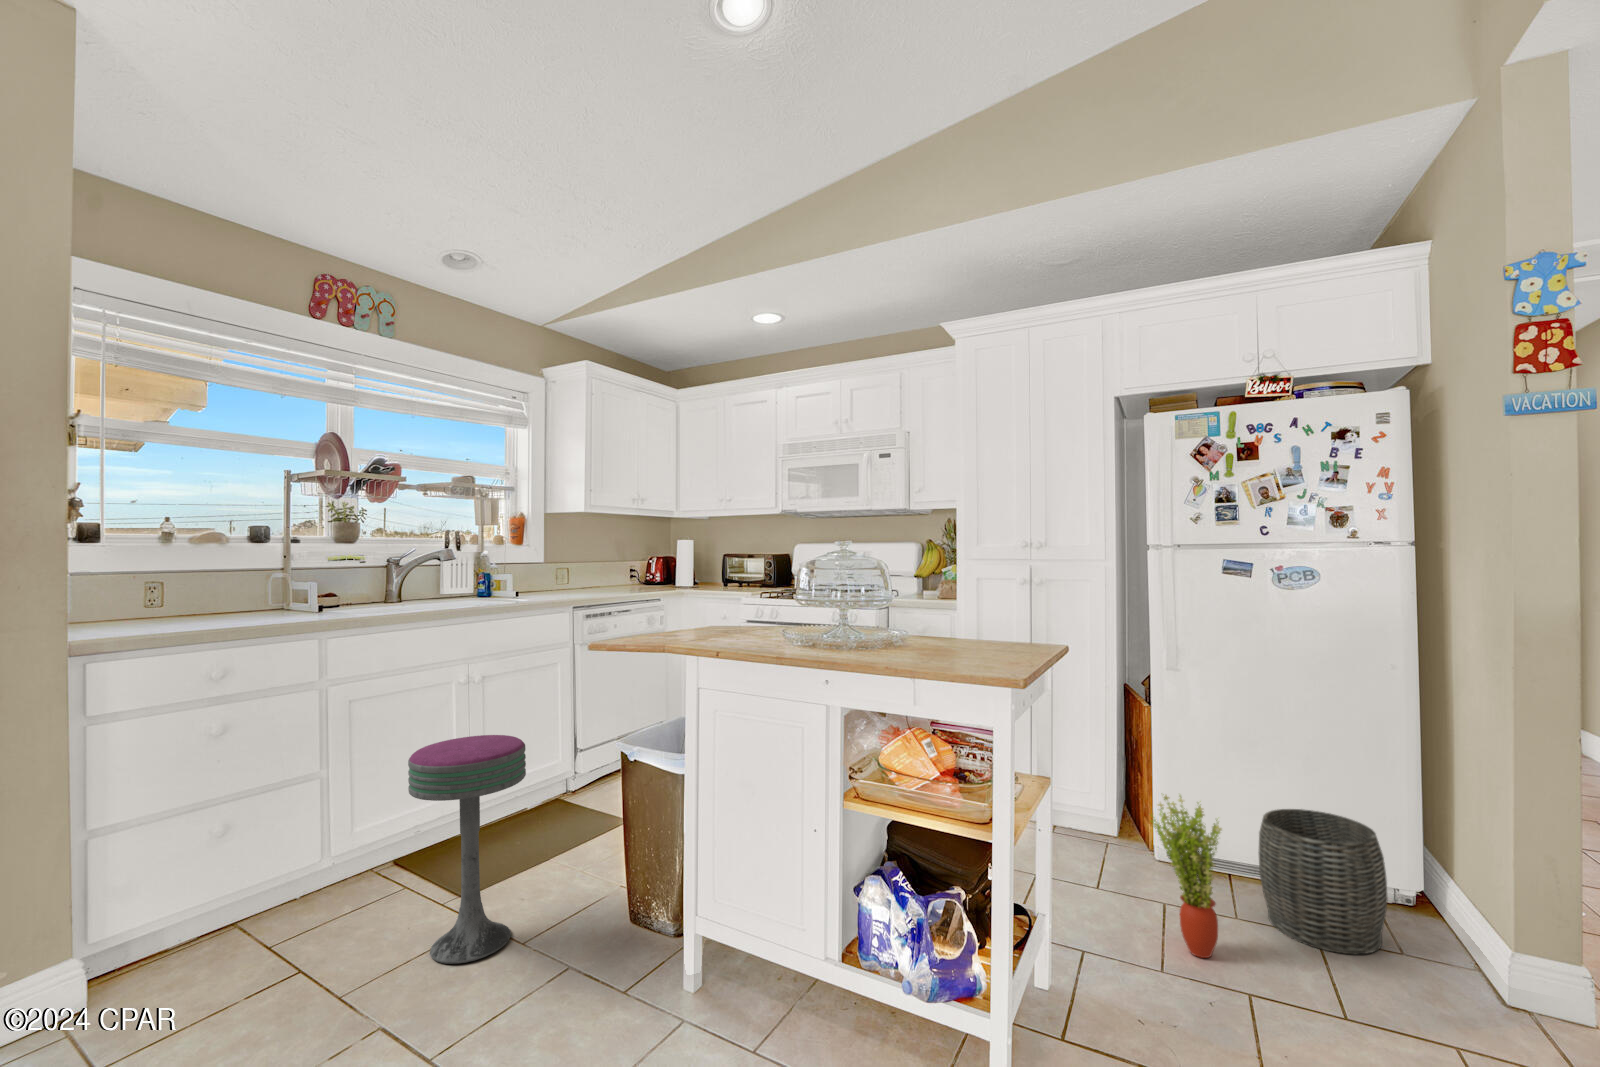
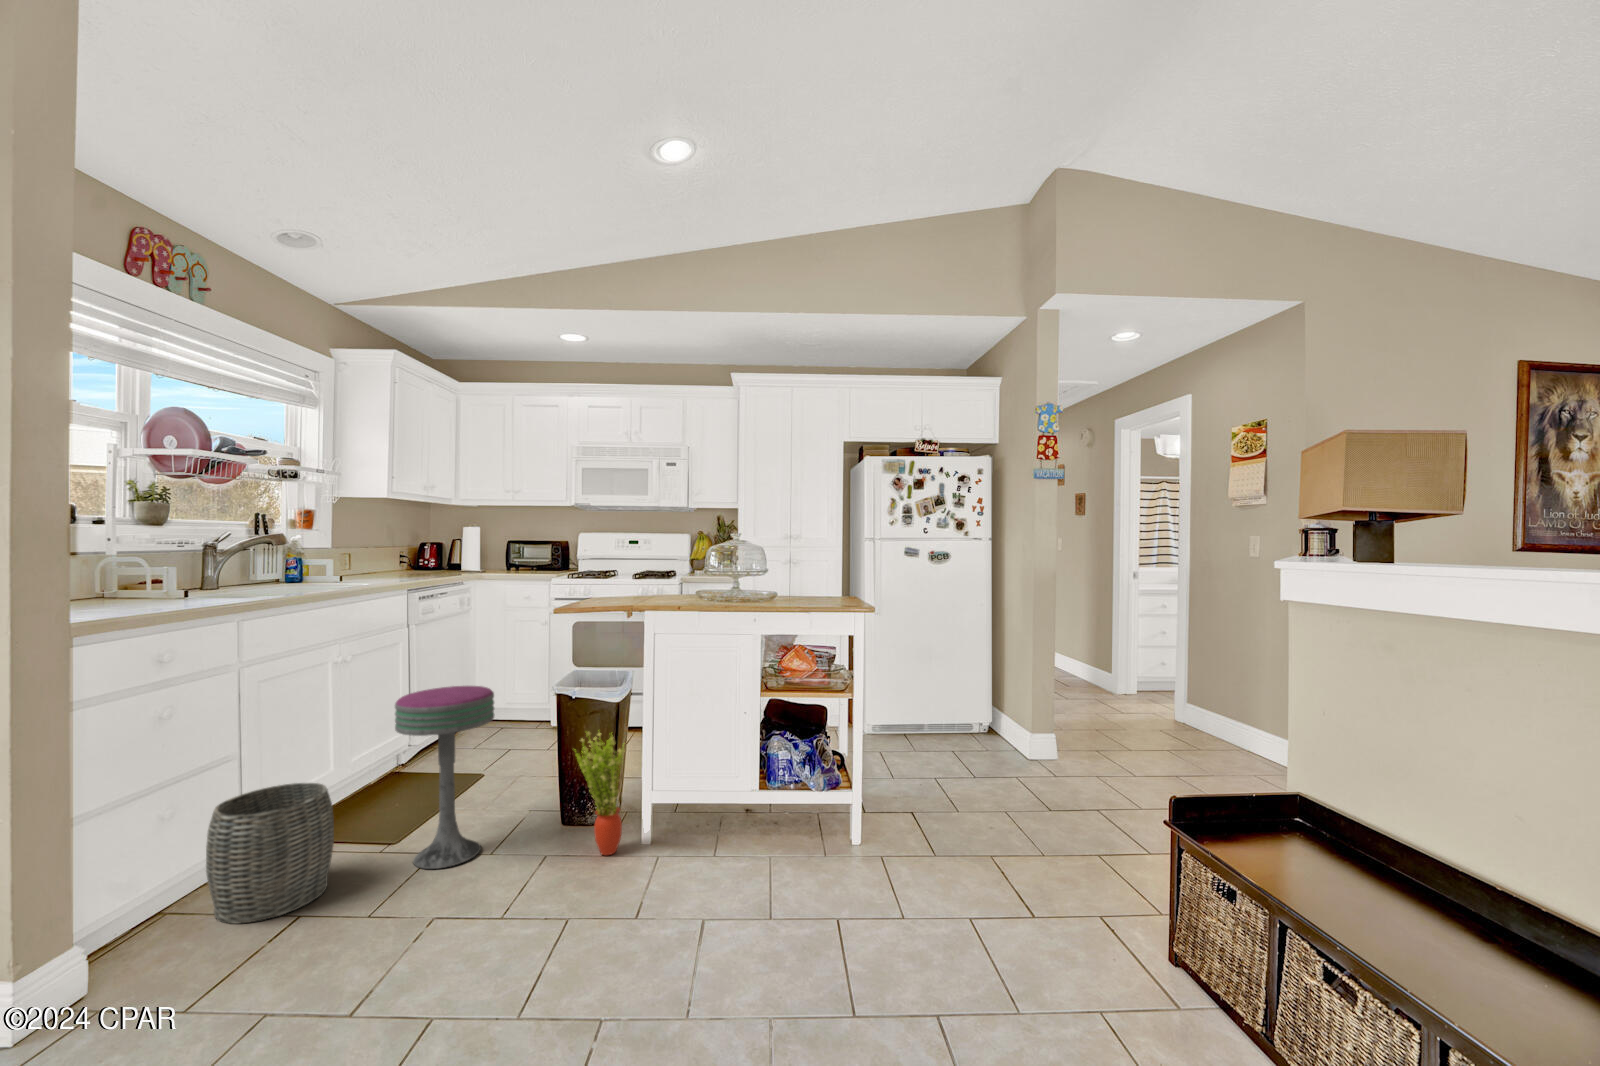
potted plant: present [1151,795,1222,958] -> present [575,730,625,855]
woven basket: present [1258,809,1388,954] -> present [206,783,334,924]

